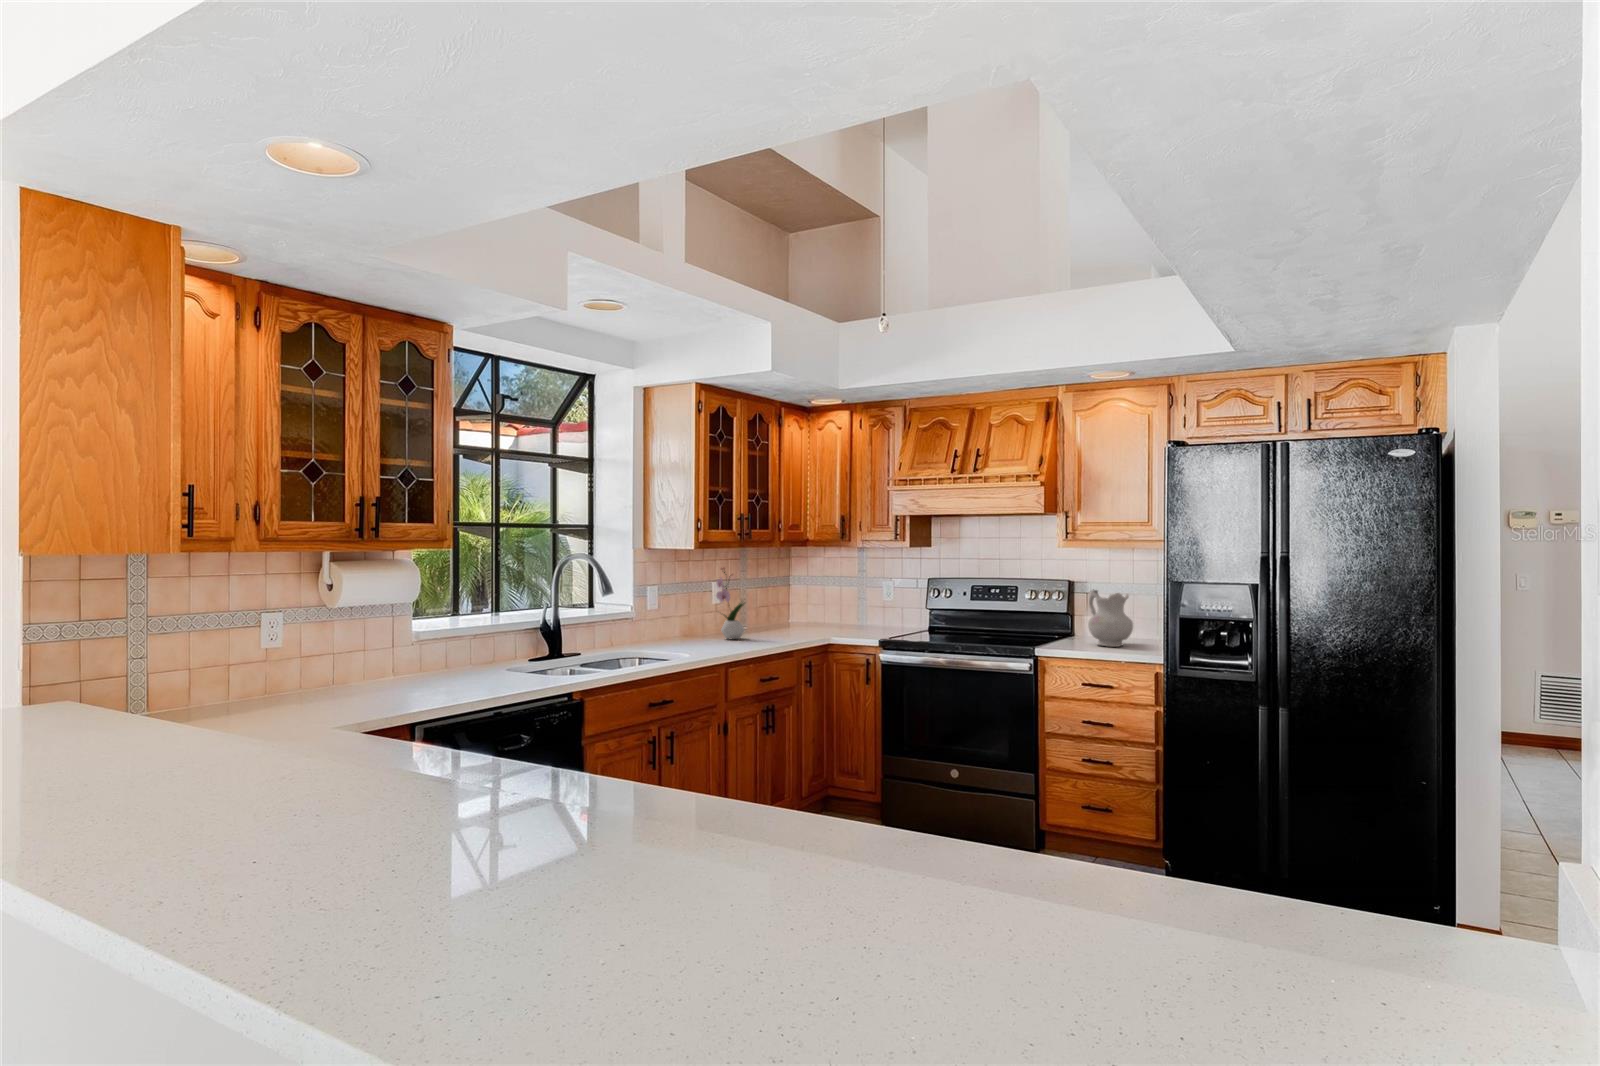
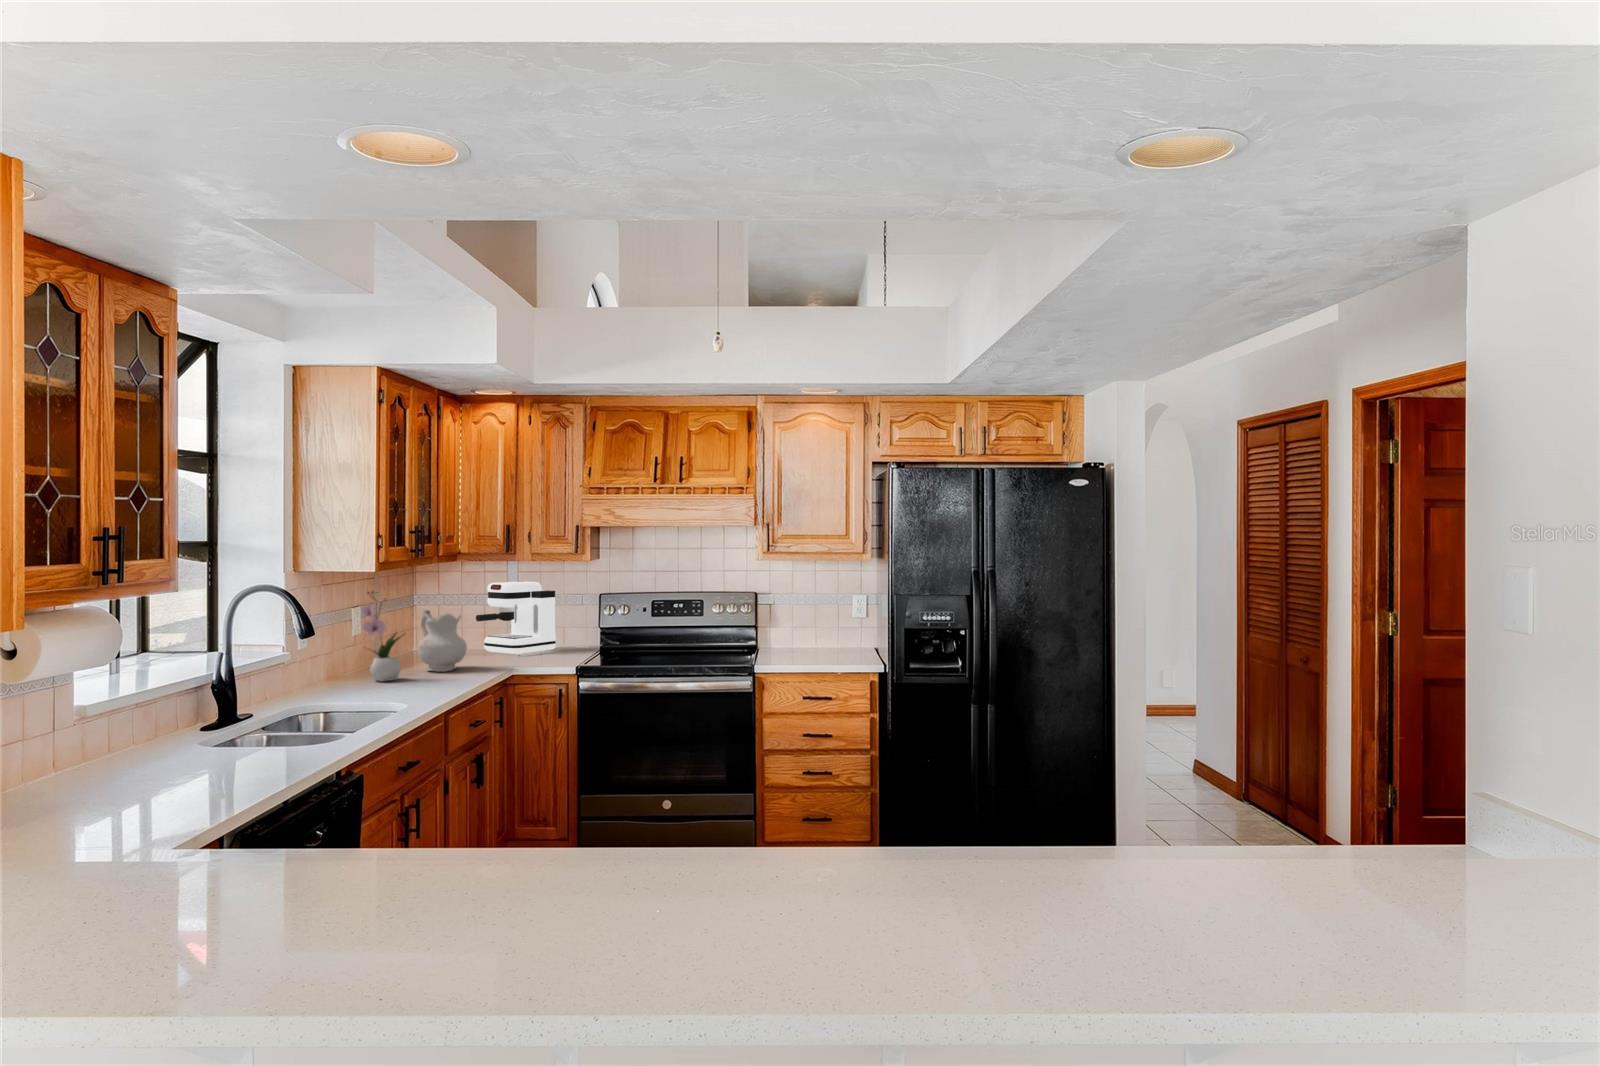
coffee maker: none [823,566,890,629] -> present [476,581,556,655]
ceramic pitcher: present [1088,590,1133,647] -> present [418,610,467,672]

